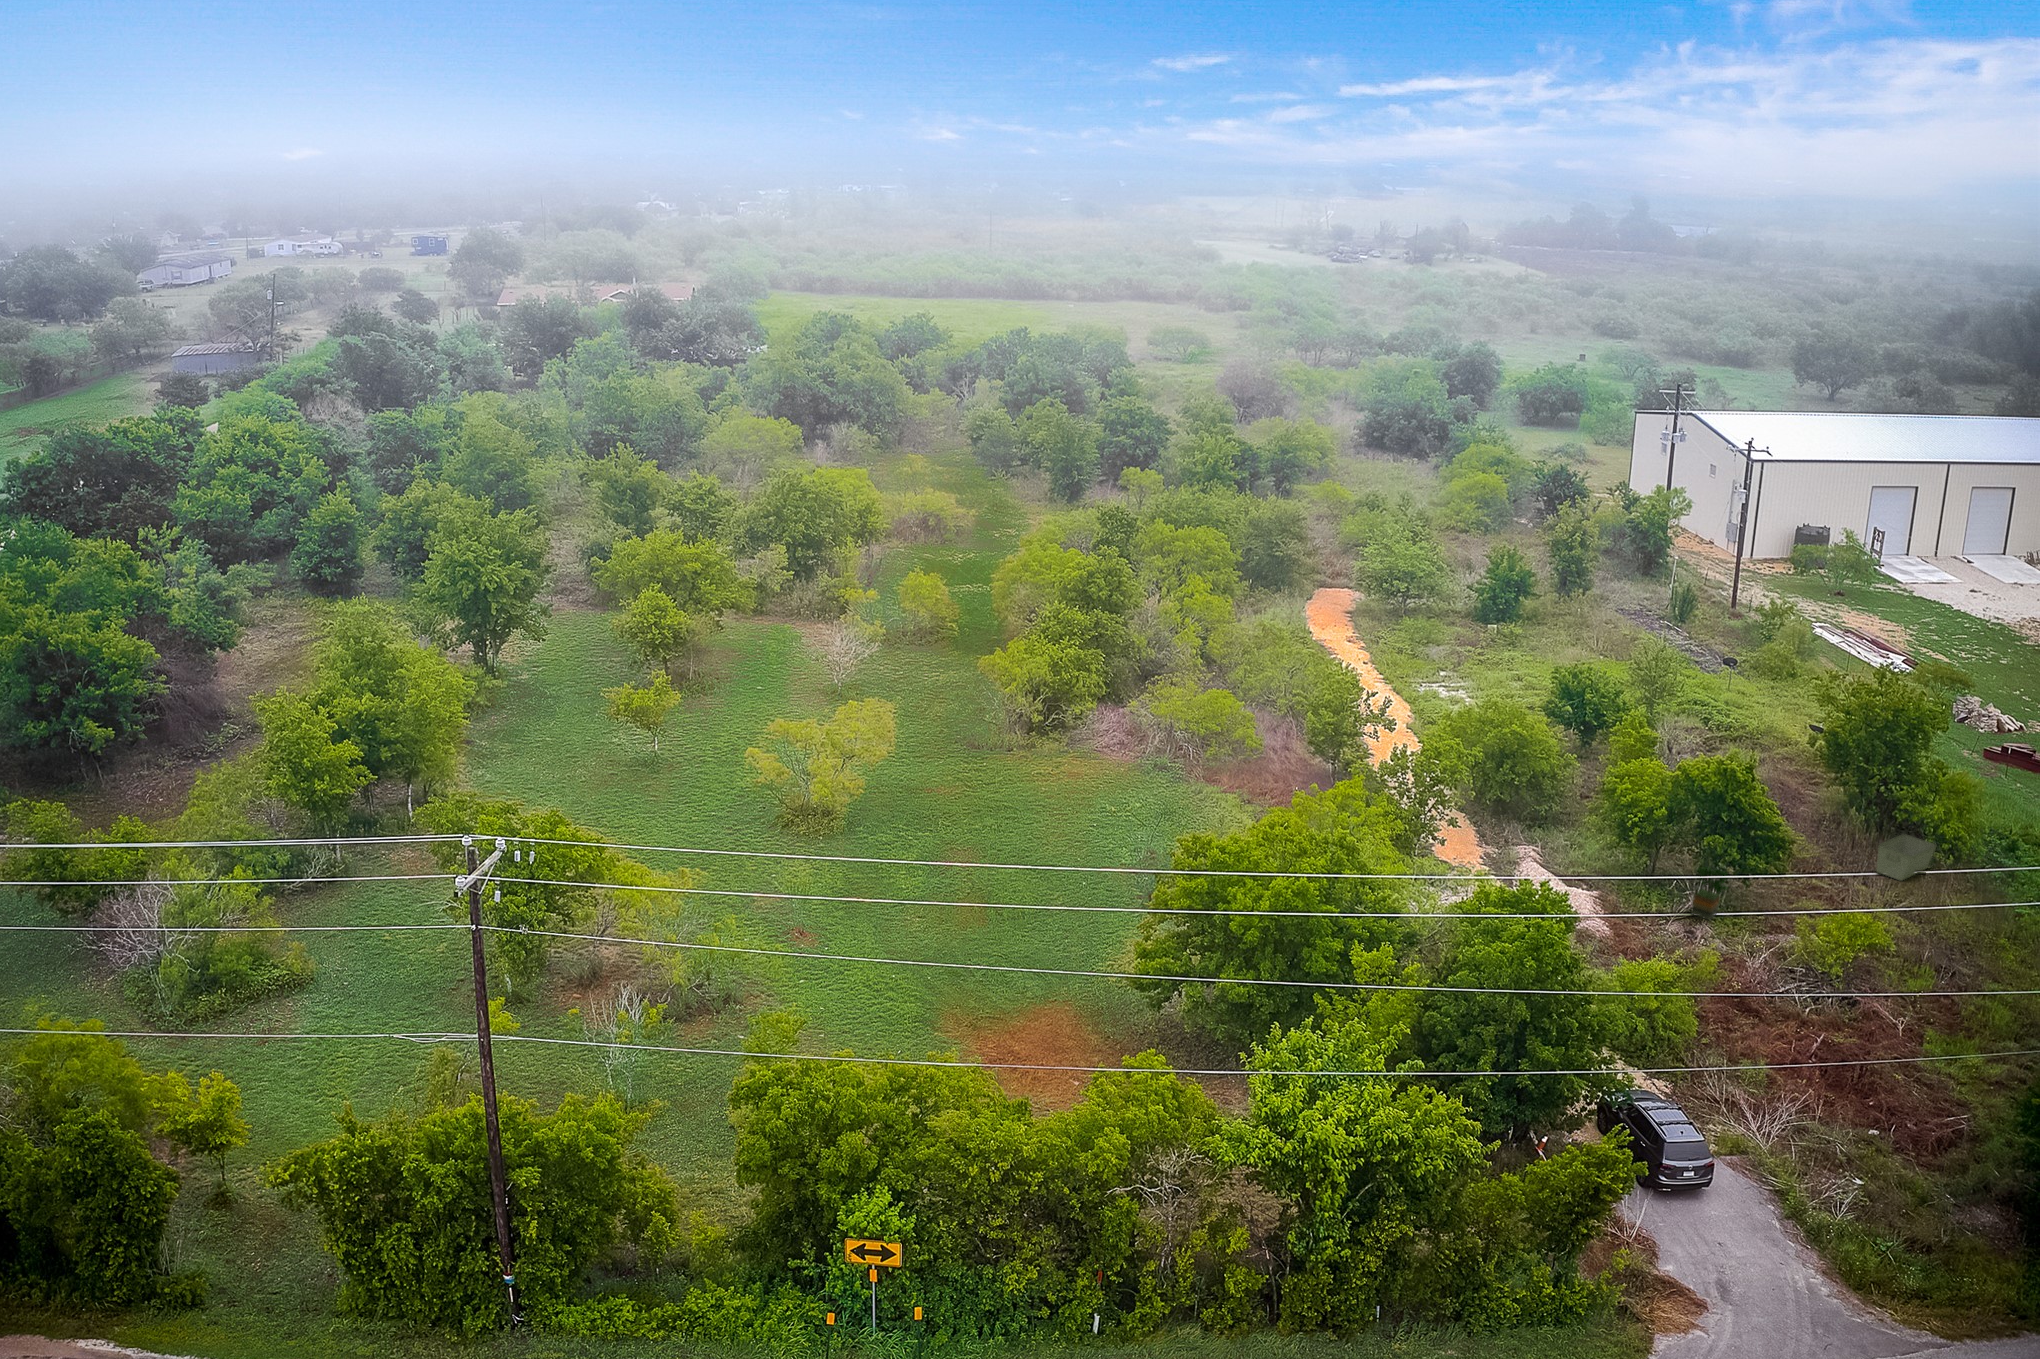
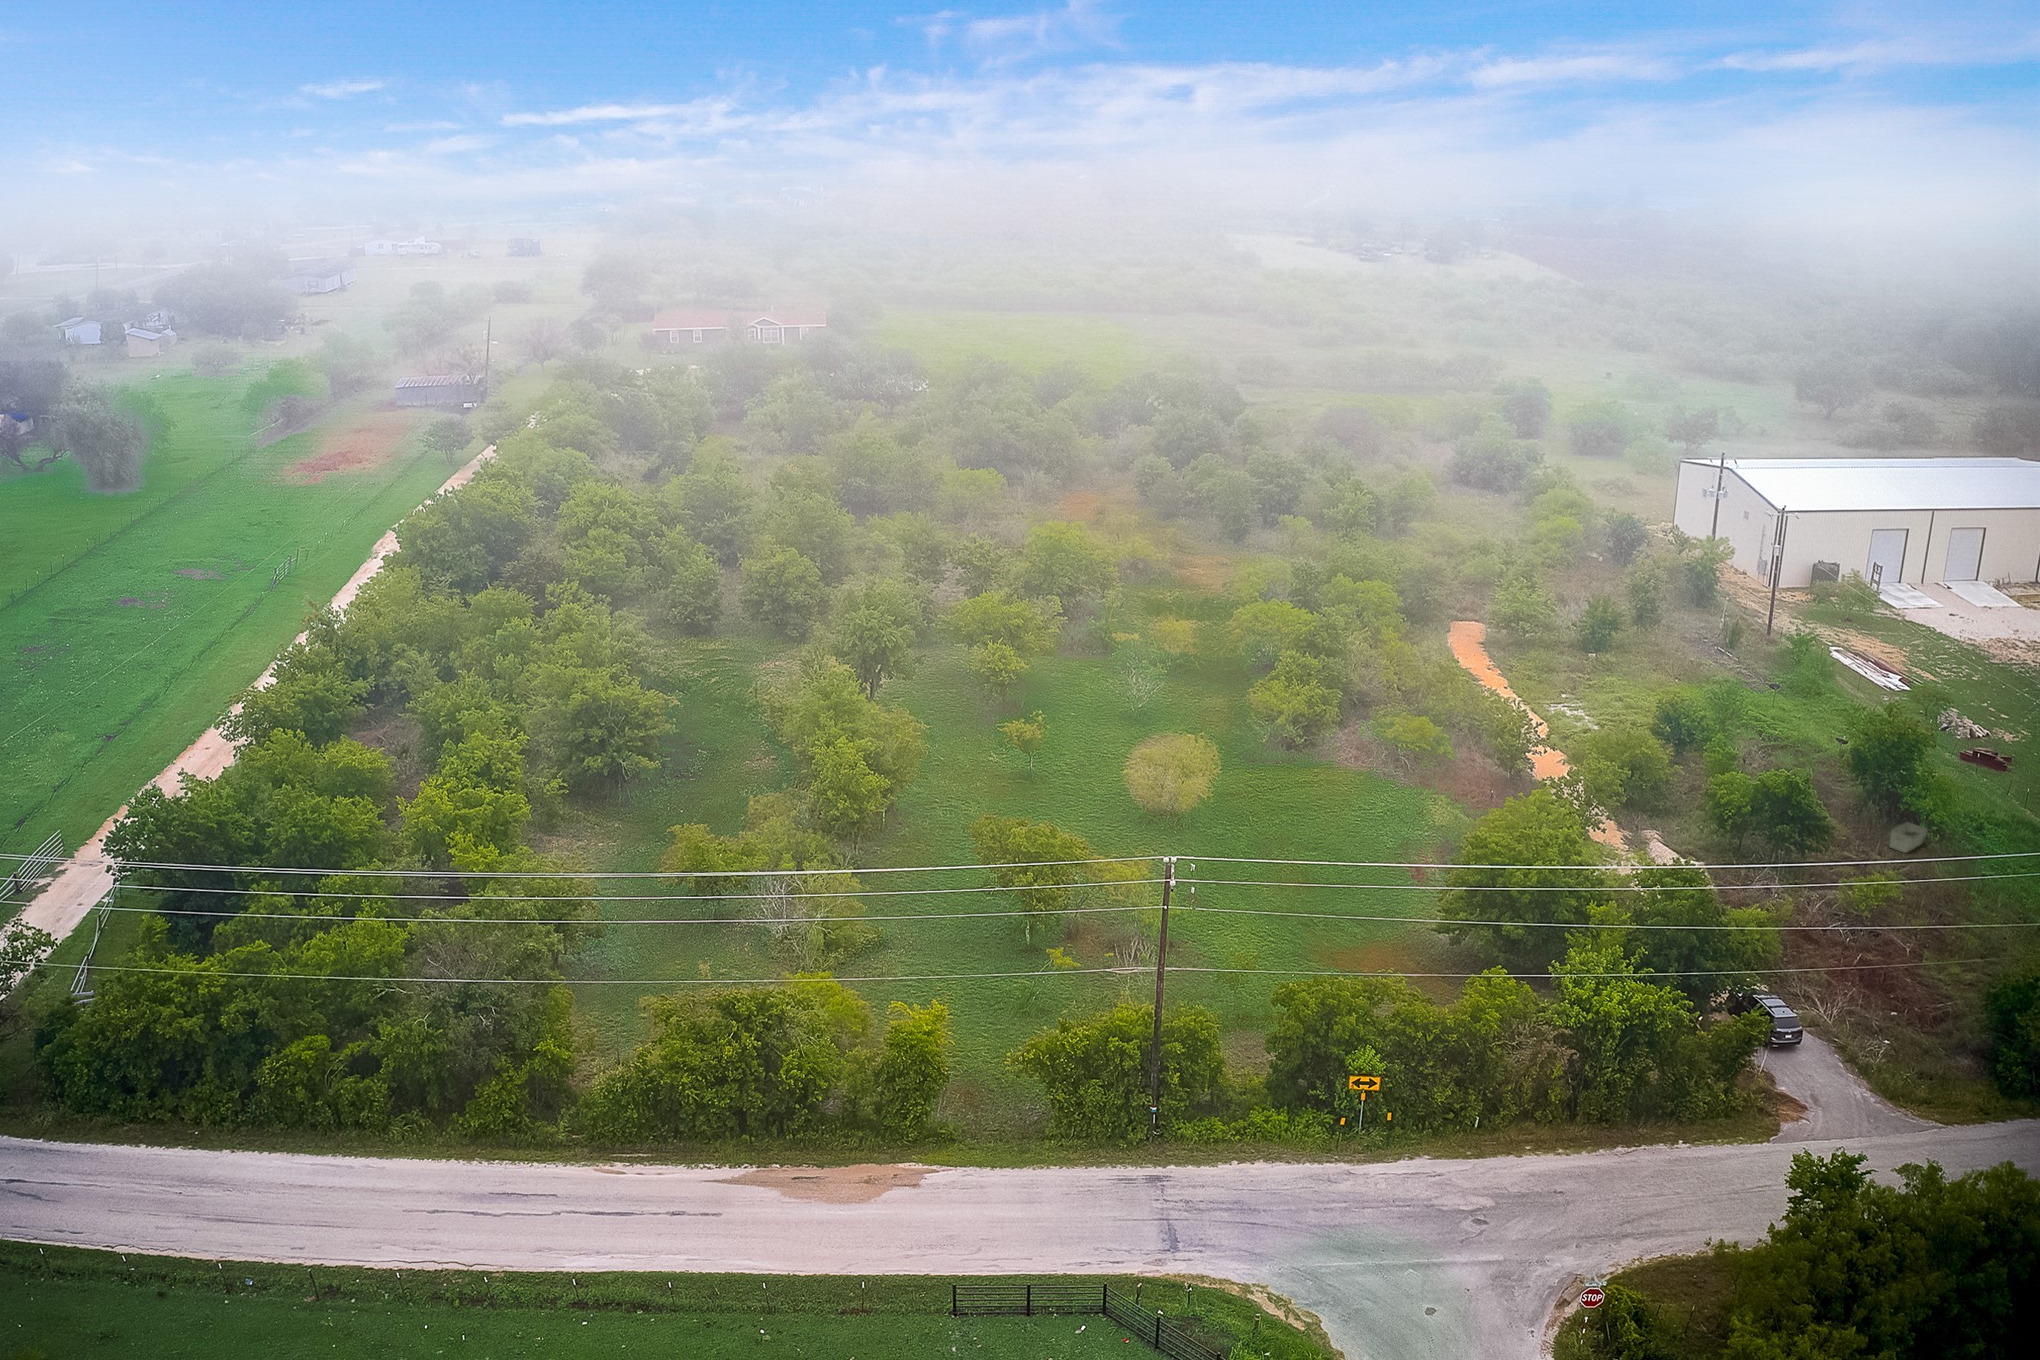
potted tree: present [1691,867,1728,920] -> none [1772,847,1799,882]

